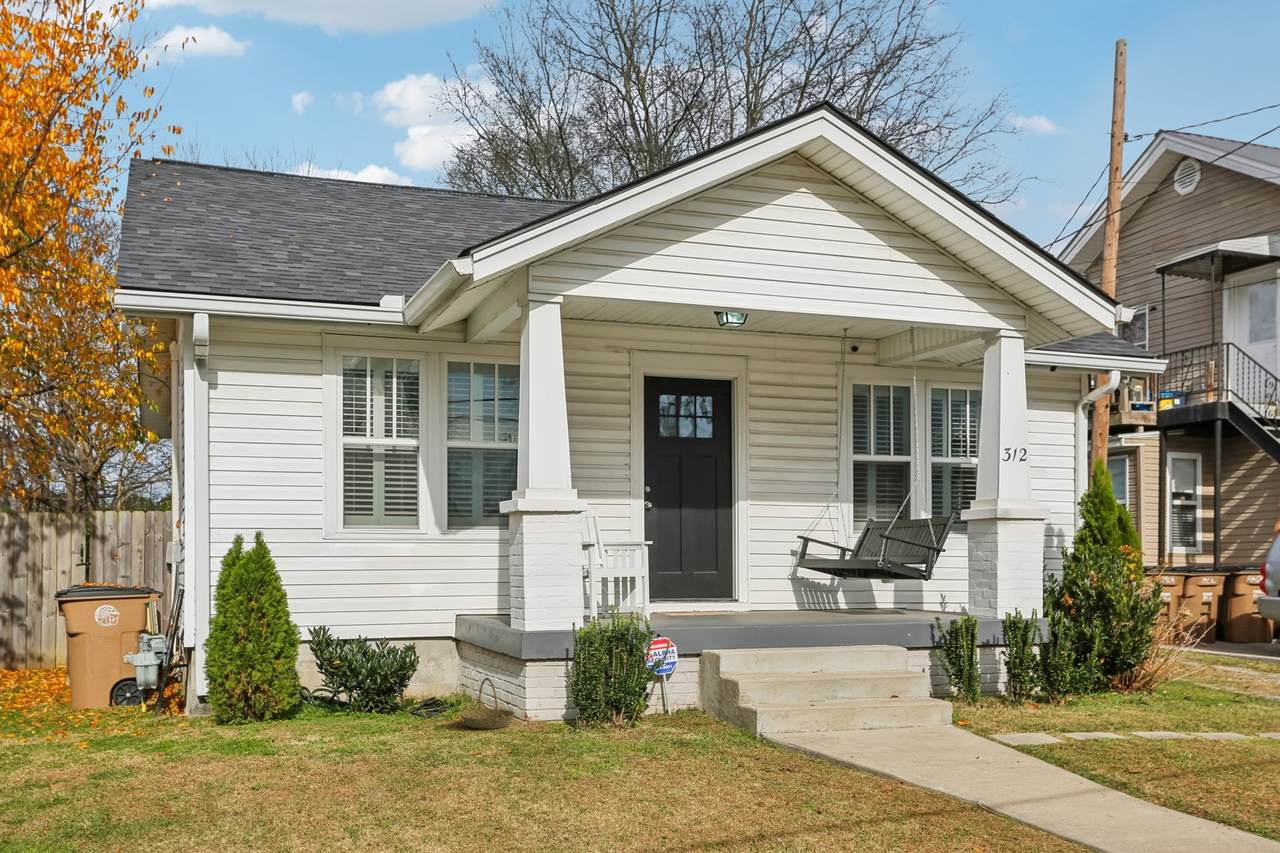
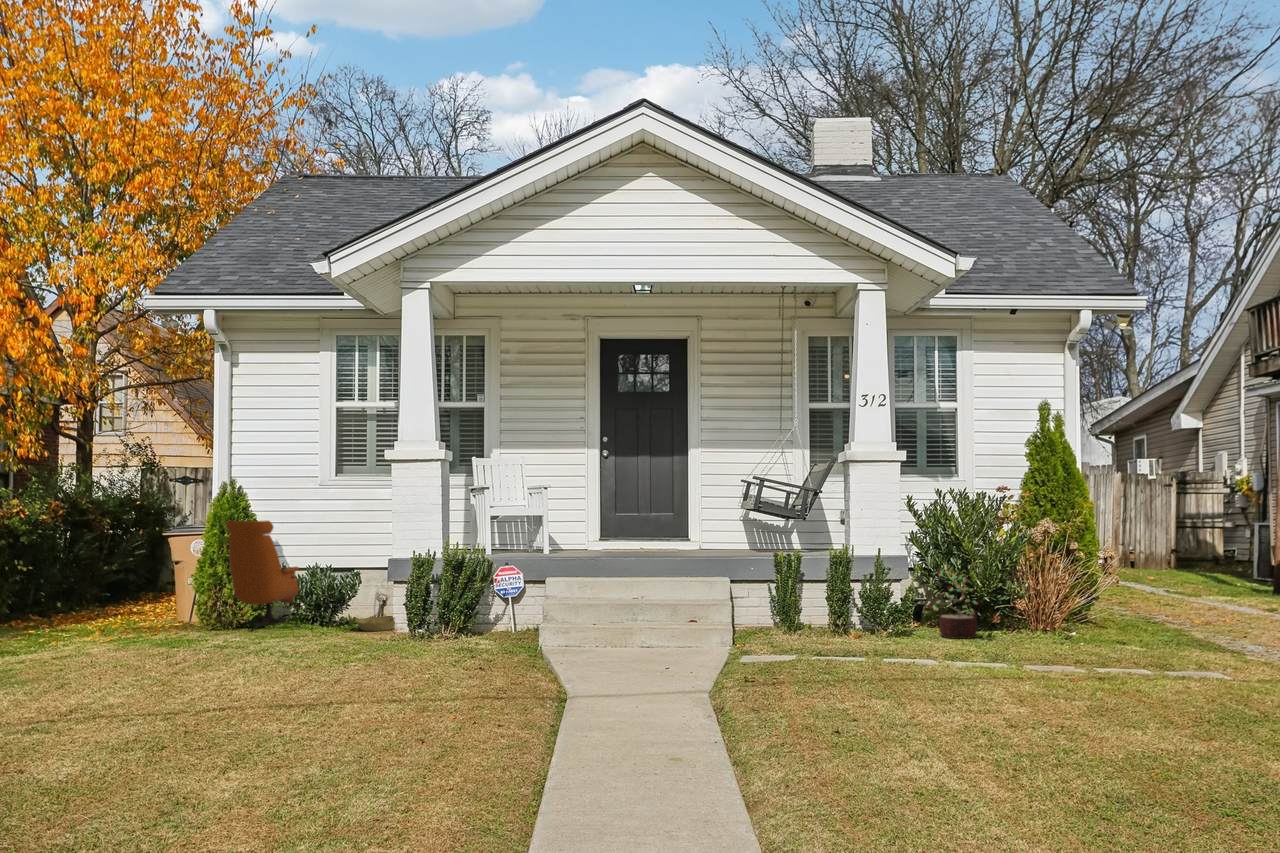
lounge chair: none [288,589,381,740] -> present [226,521,321,632]
decorative plant: none [1093,629,1144,702] -> present [931,570,978,639]

